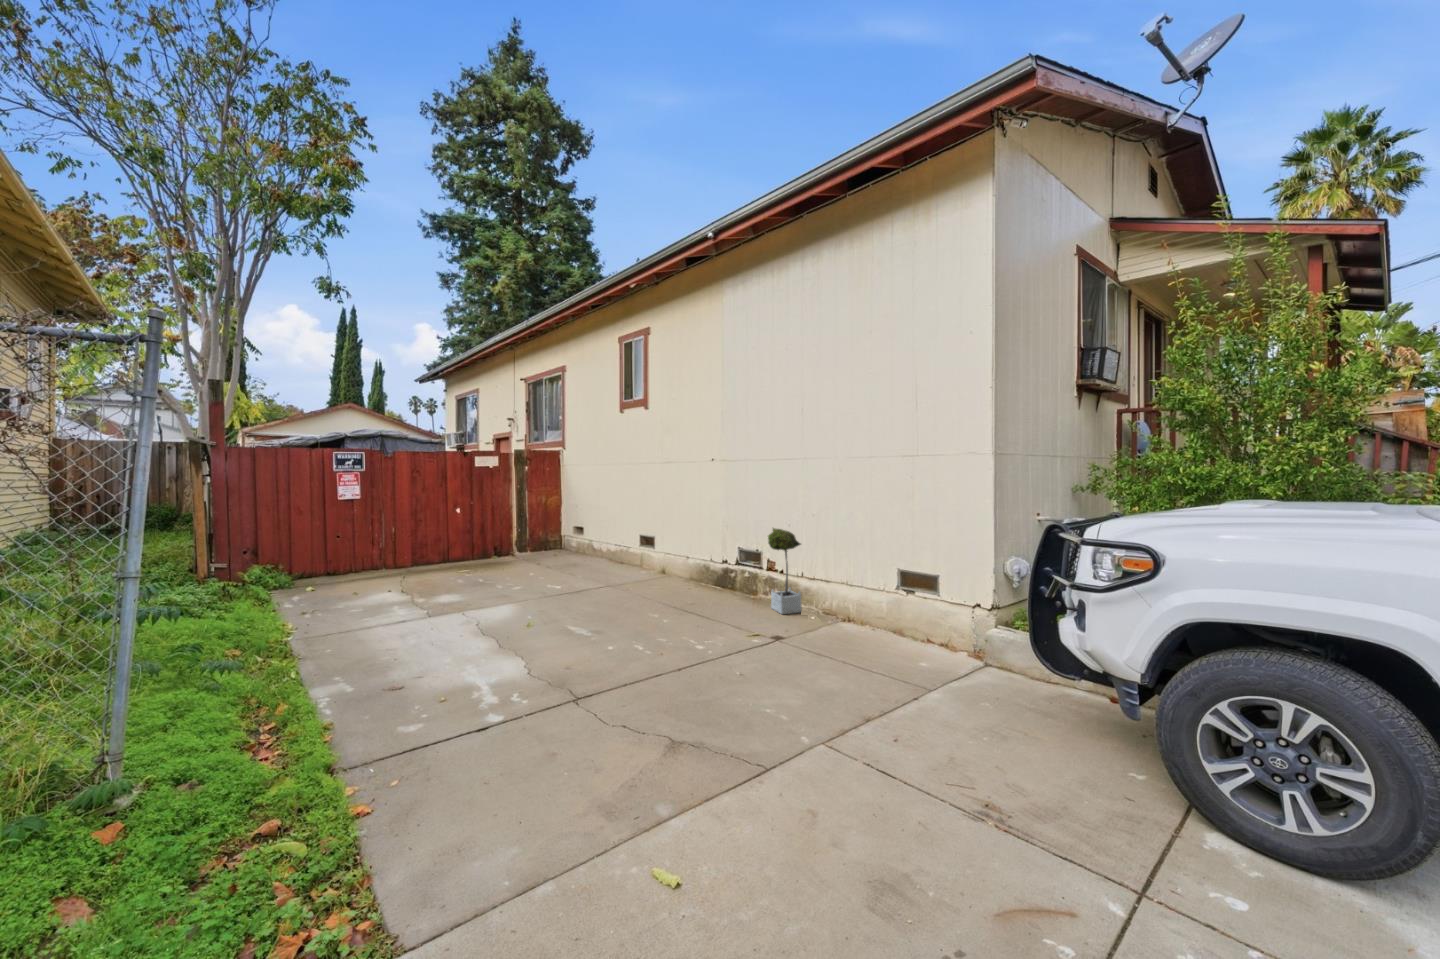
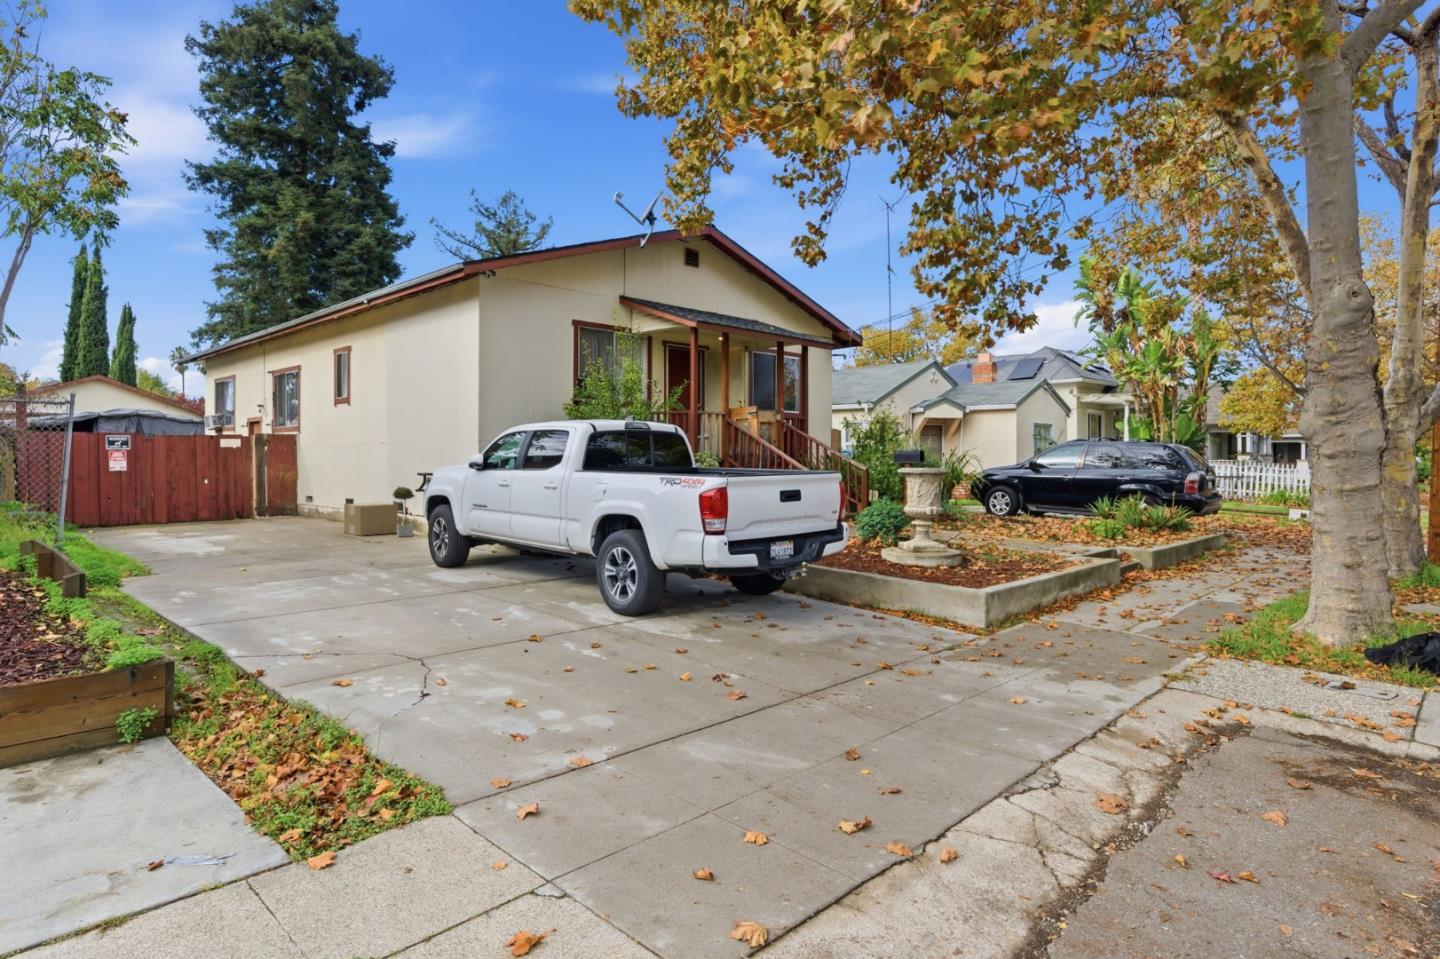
cardboard box: none [678,548,757,610] -> present [344,503,398,536]

